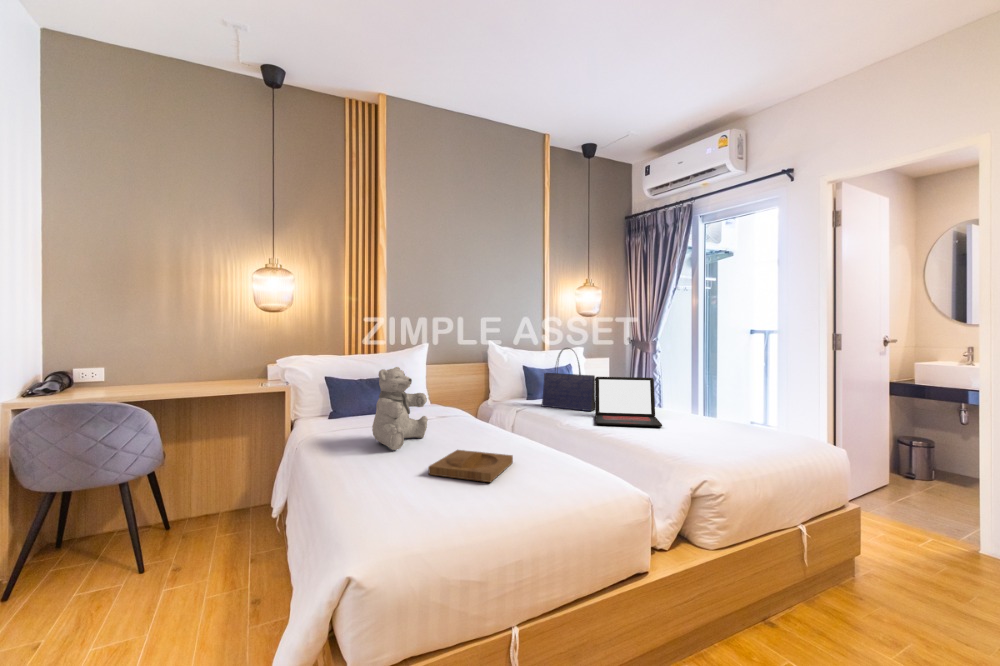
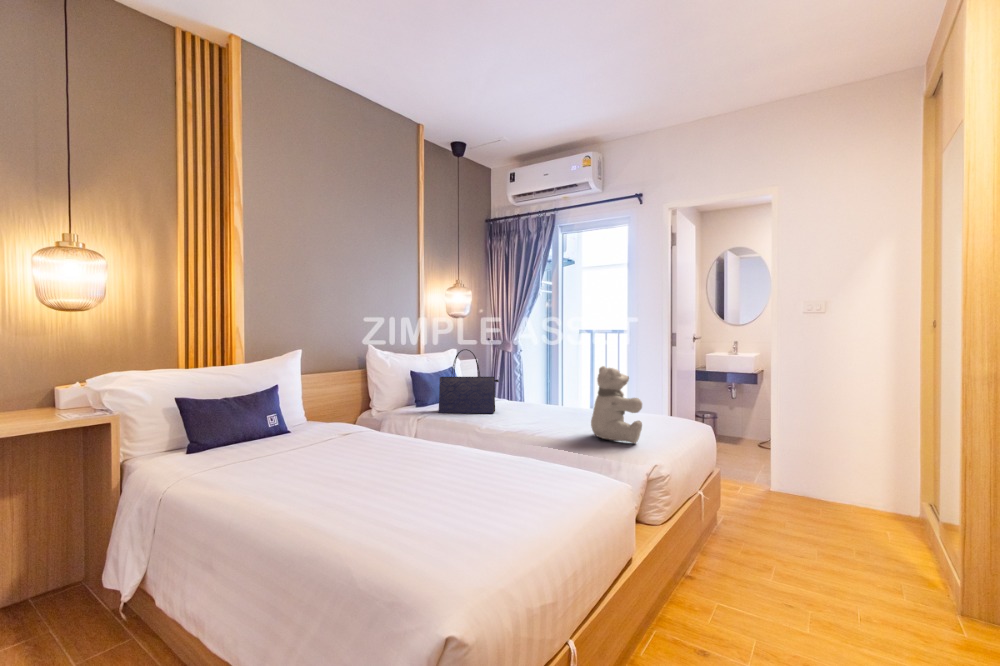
teddy bear: present [372,367,428,450] -> present [591,366,642,443]
laptop: present [595,377,662,427] -> none [500,376,573,425]
tray: present [429,450,513,482] -> none [400,468,482,506]

